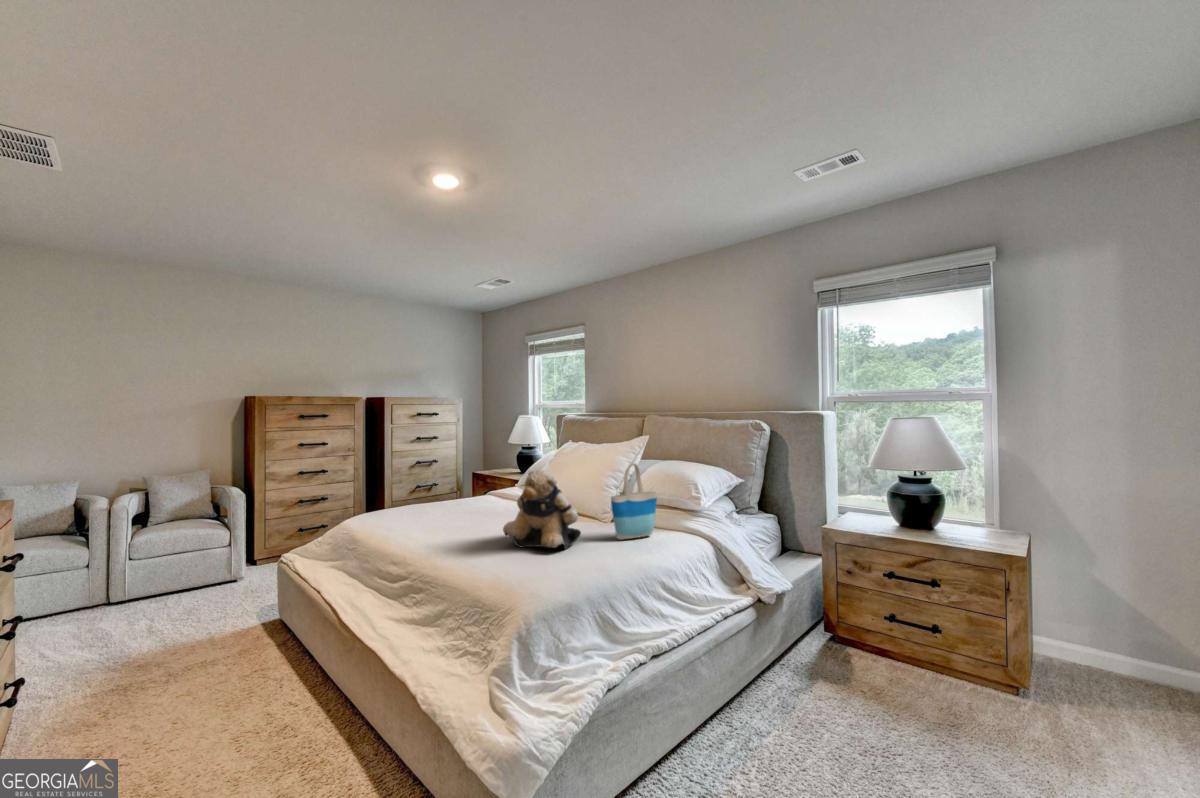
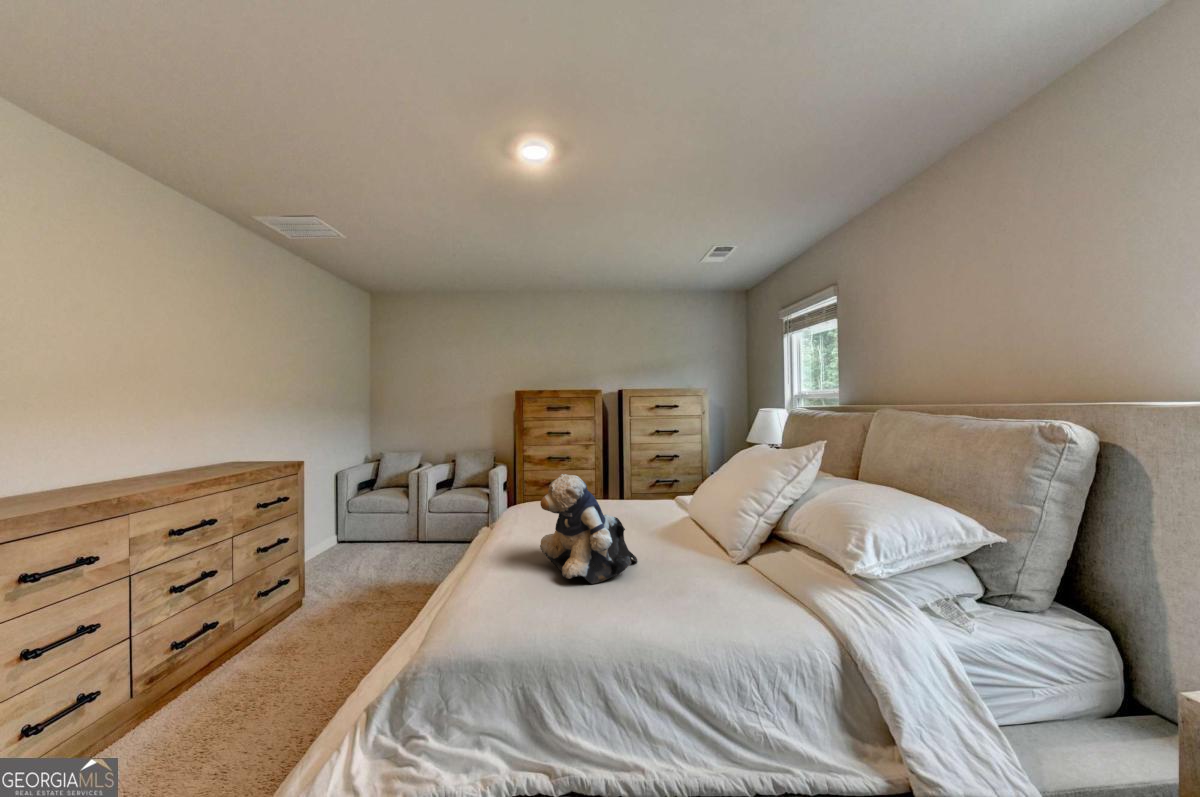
tote bag: present [611,463,658,540] -> none [670,479,755,594]

